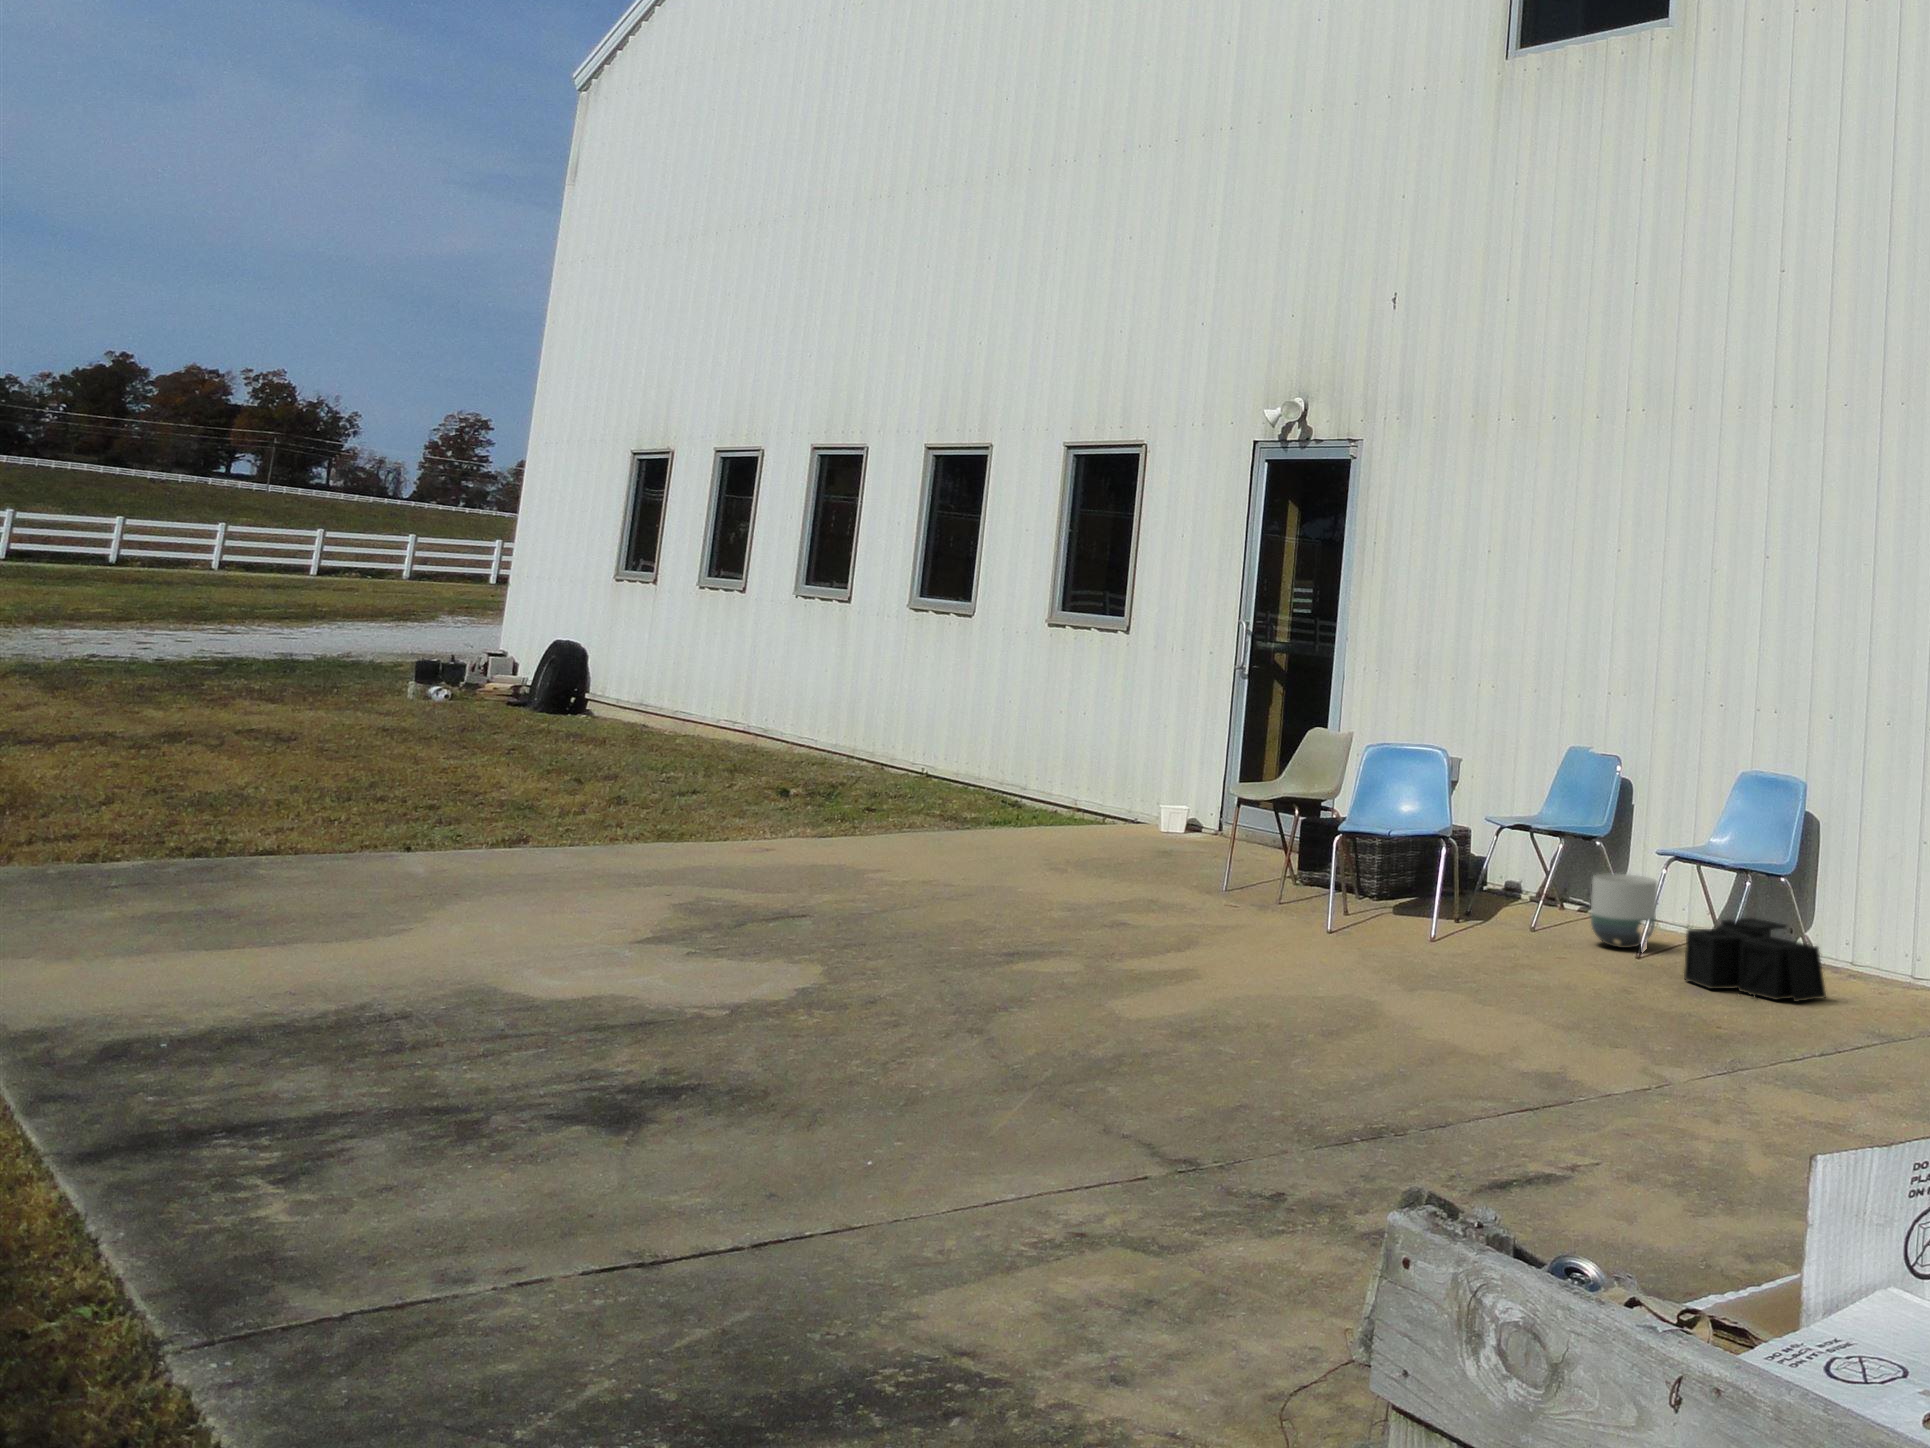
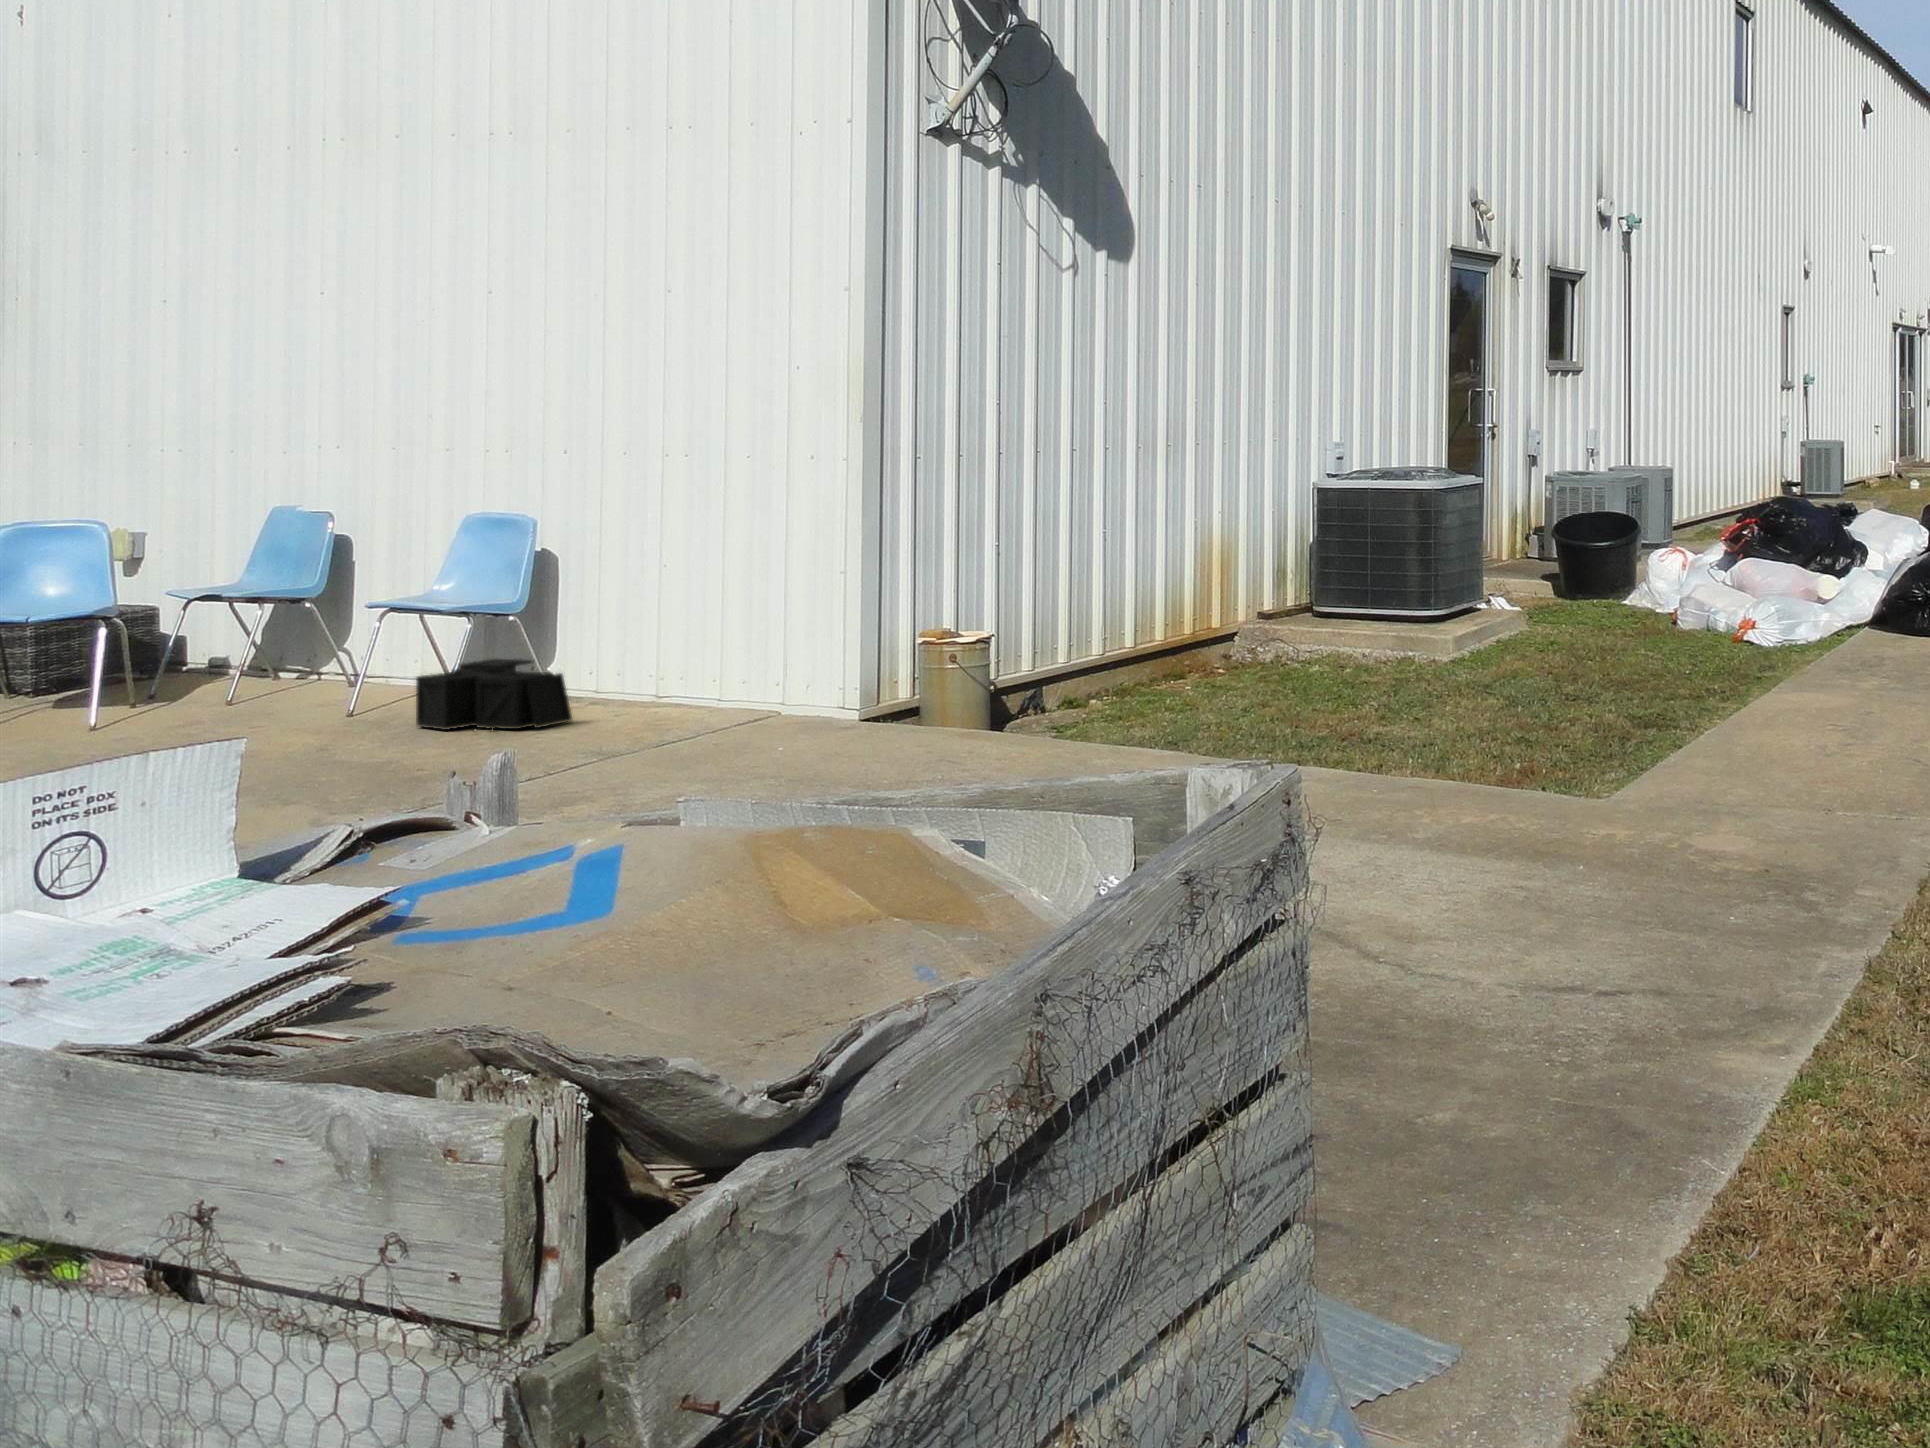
planter: present [1590,874,1657,948] -> none [310,635,388,710]

